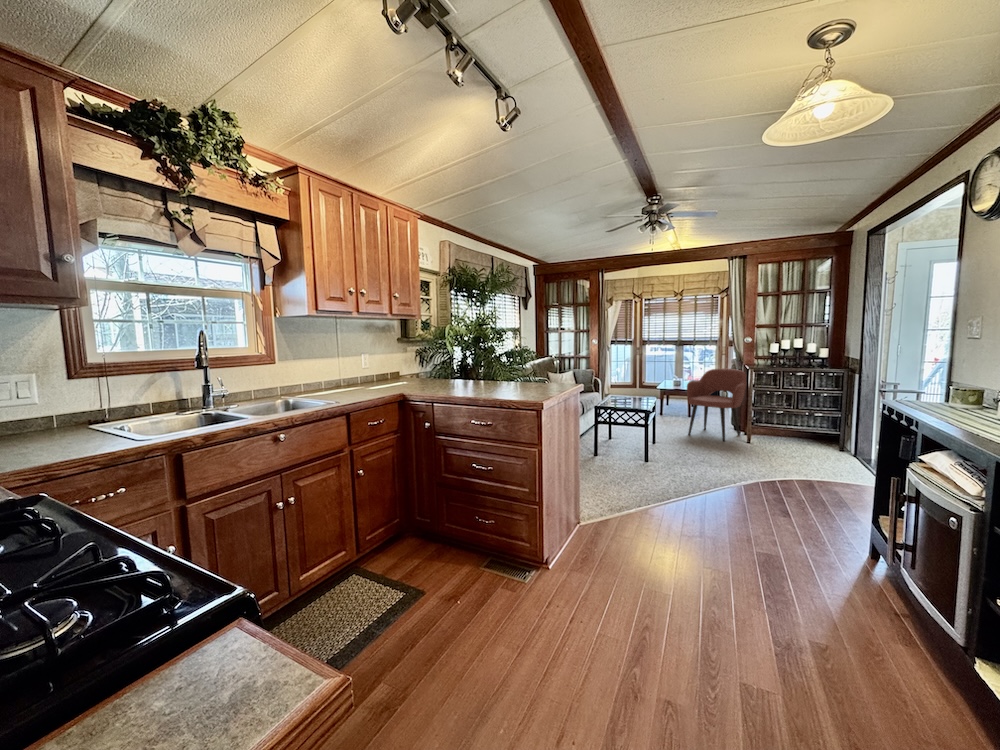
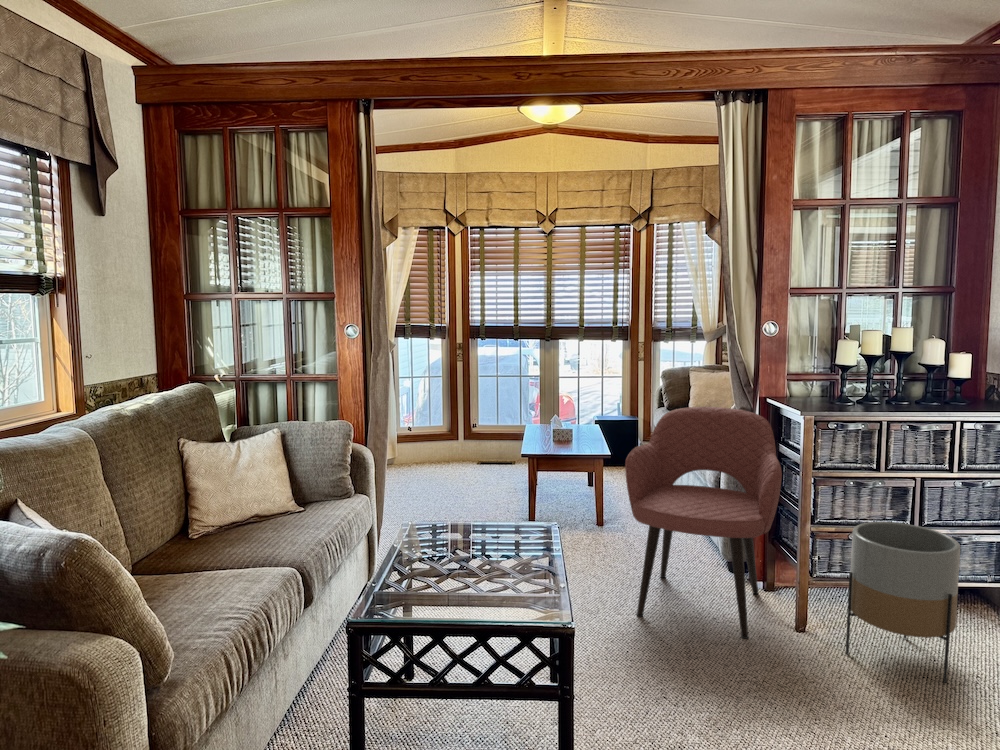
planter: none [759,405,799,454] -> present [846,522,960,683]

